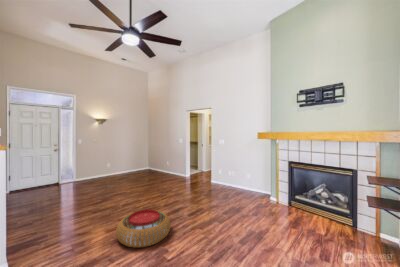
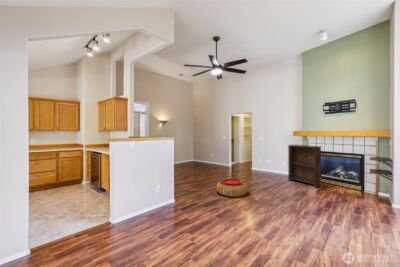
bookshelf: none [248,151,294,220] -> present [288,145,321,188]

